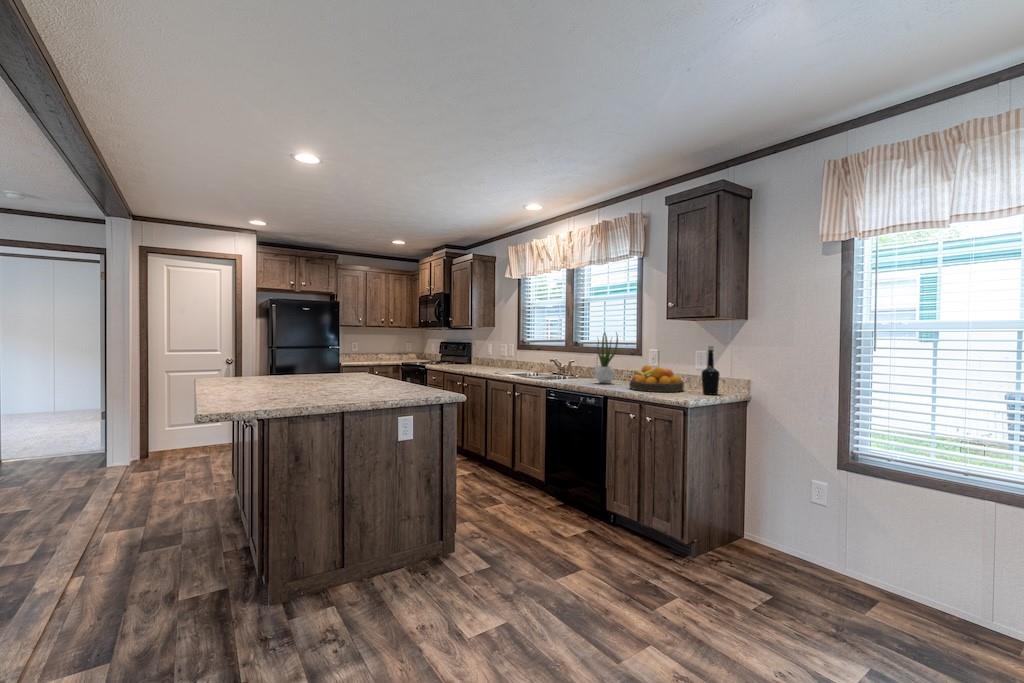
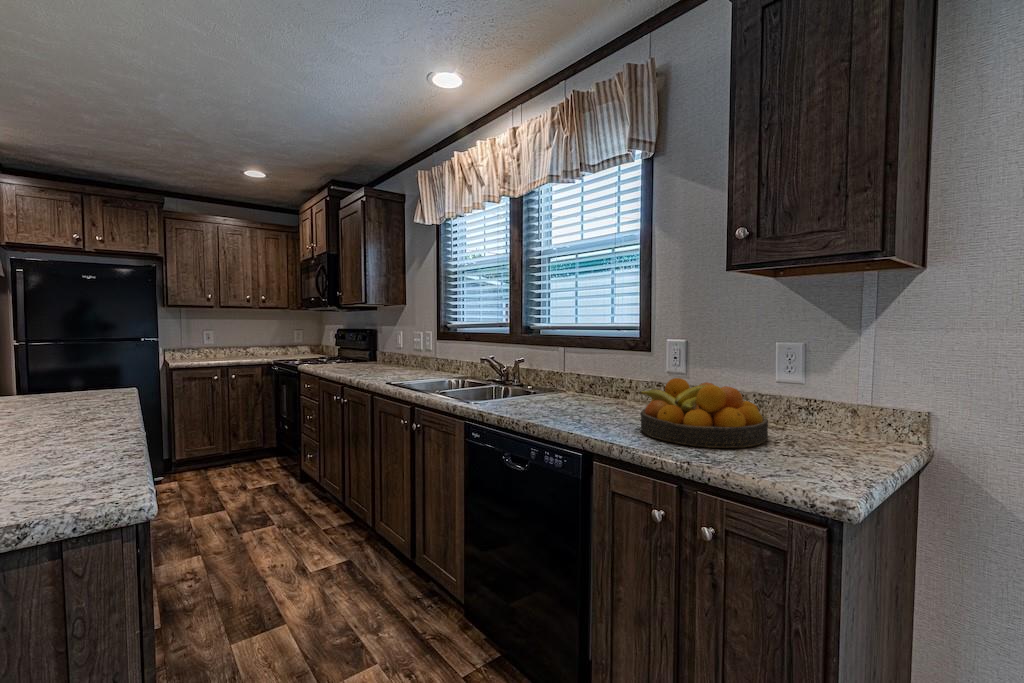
potted plant: present [595,332,618,384] -> none [561,302,608,412]
bottle: present [702,346,720,395] -> none [823,333,873,456]

